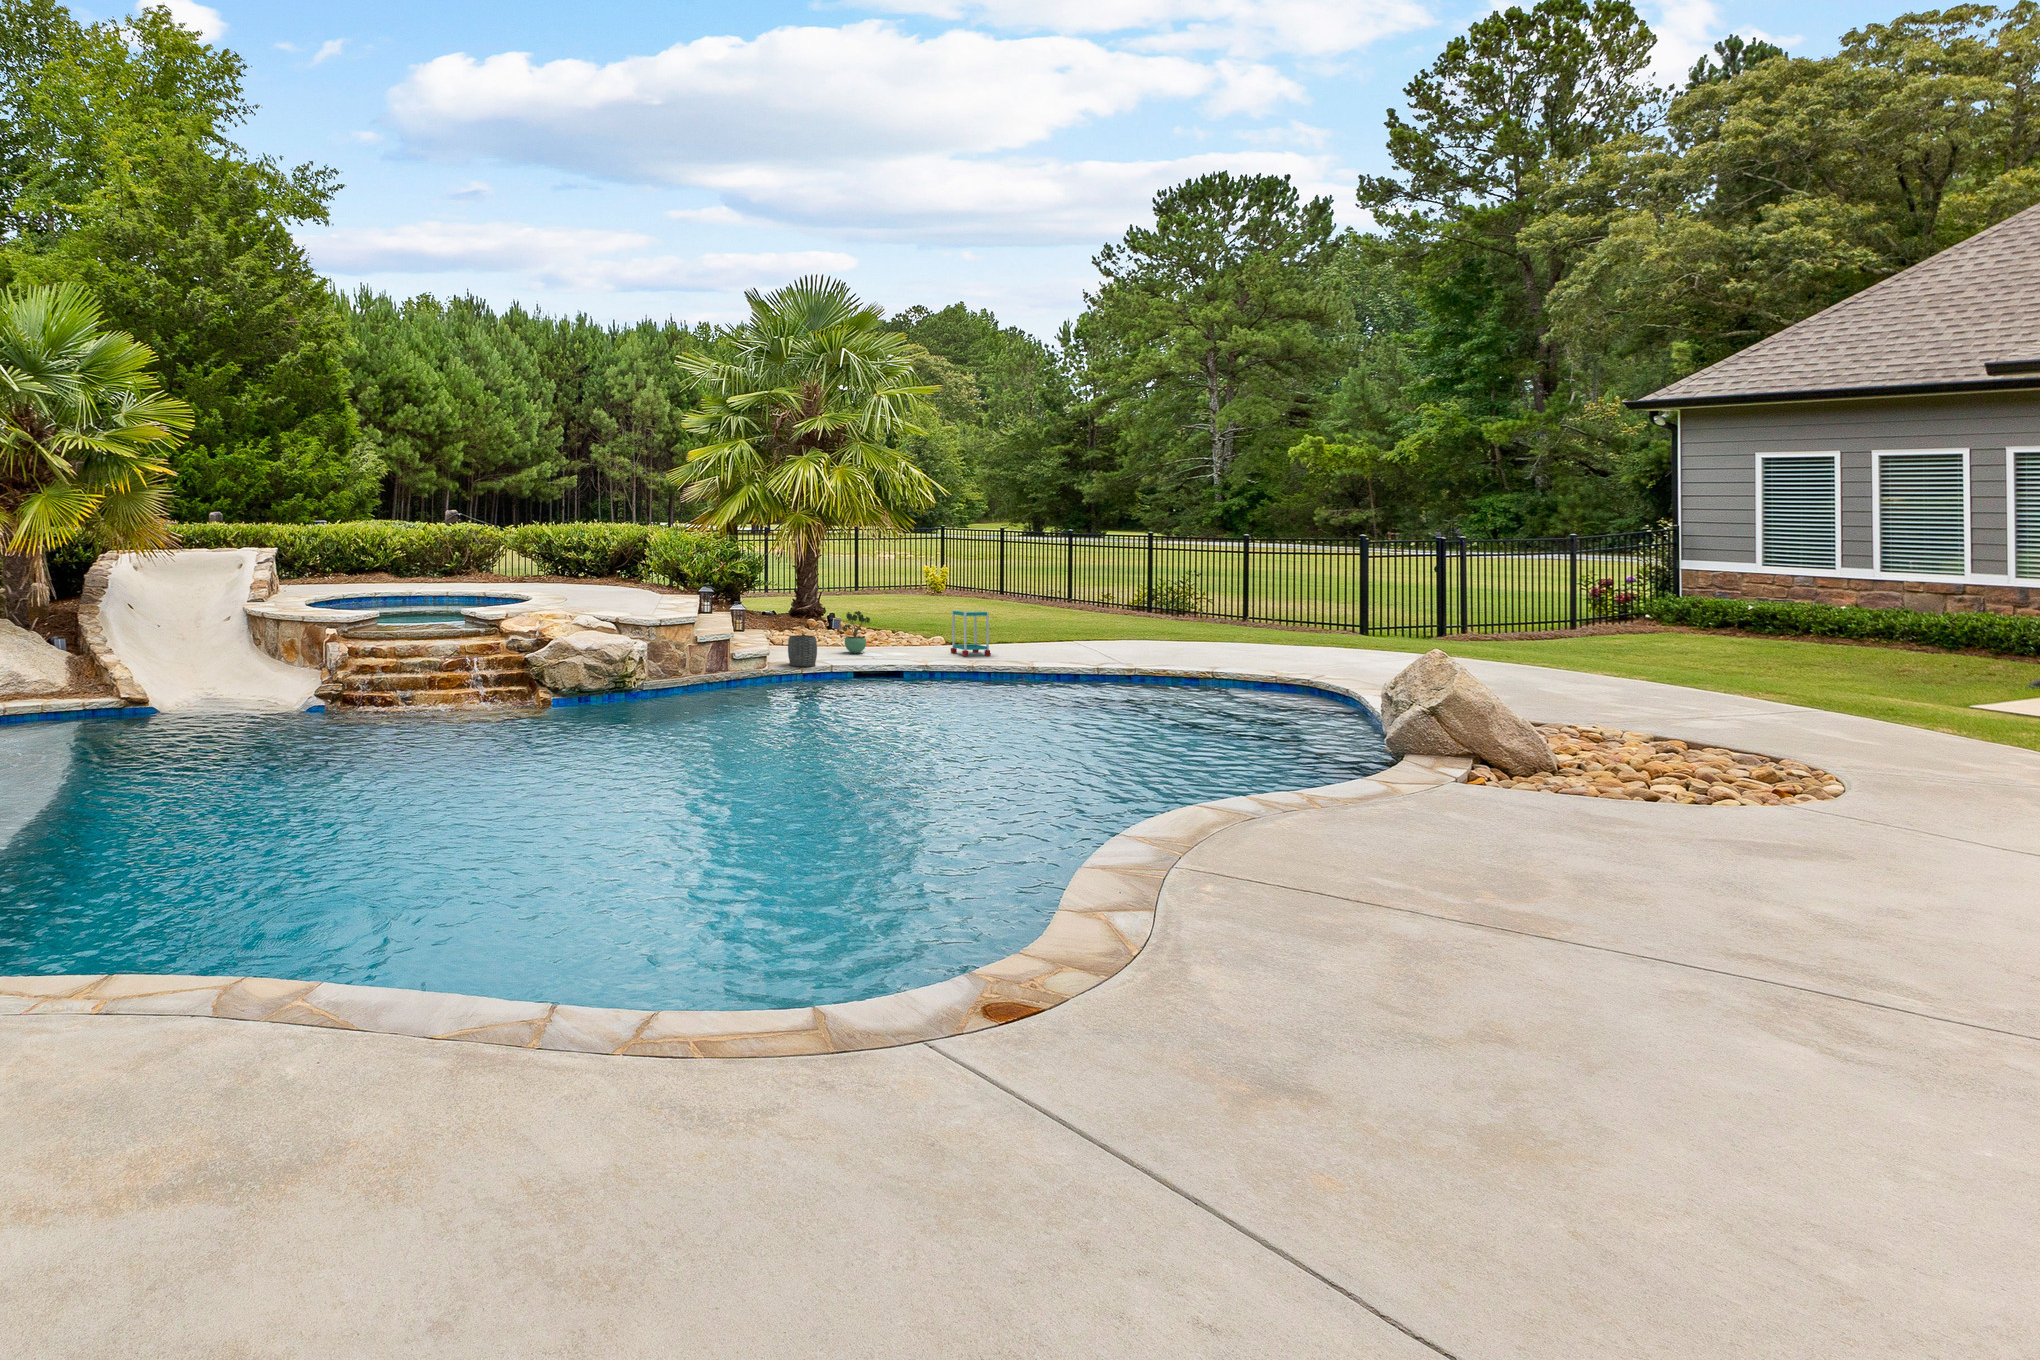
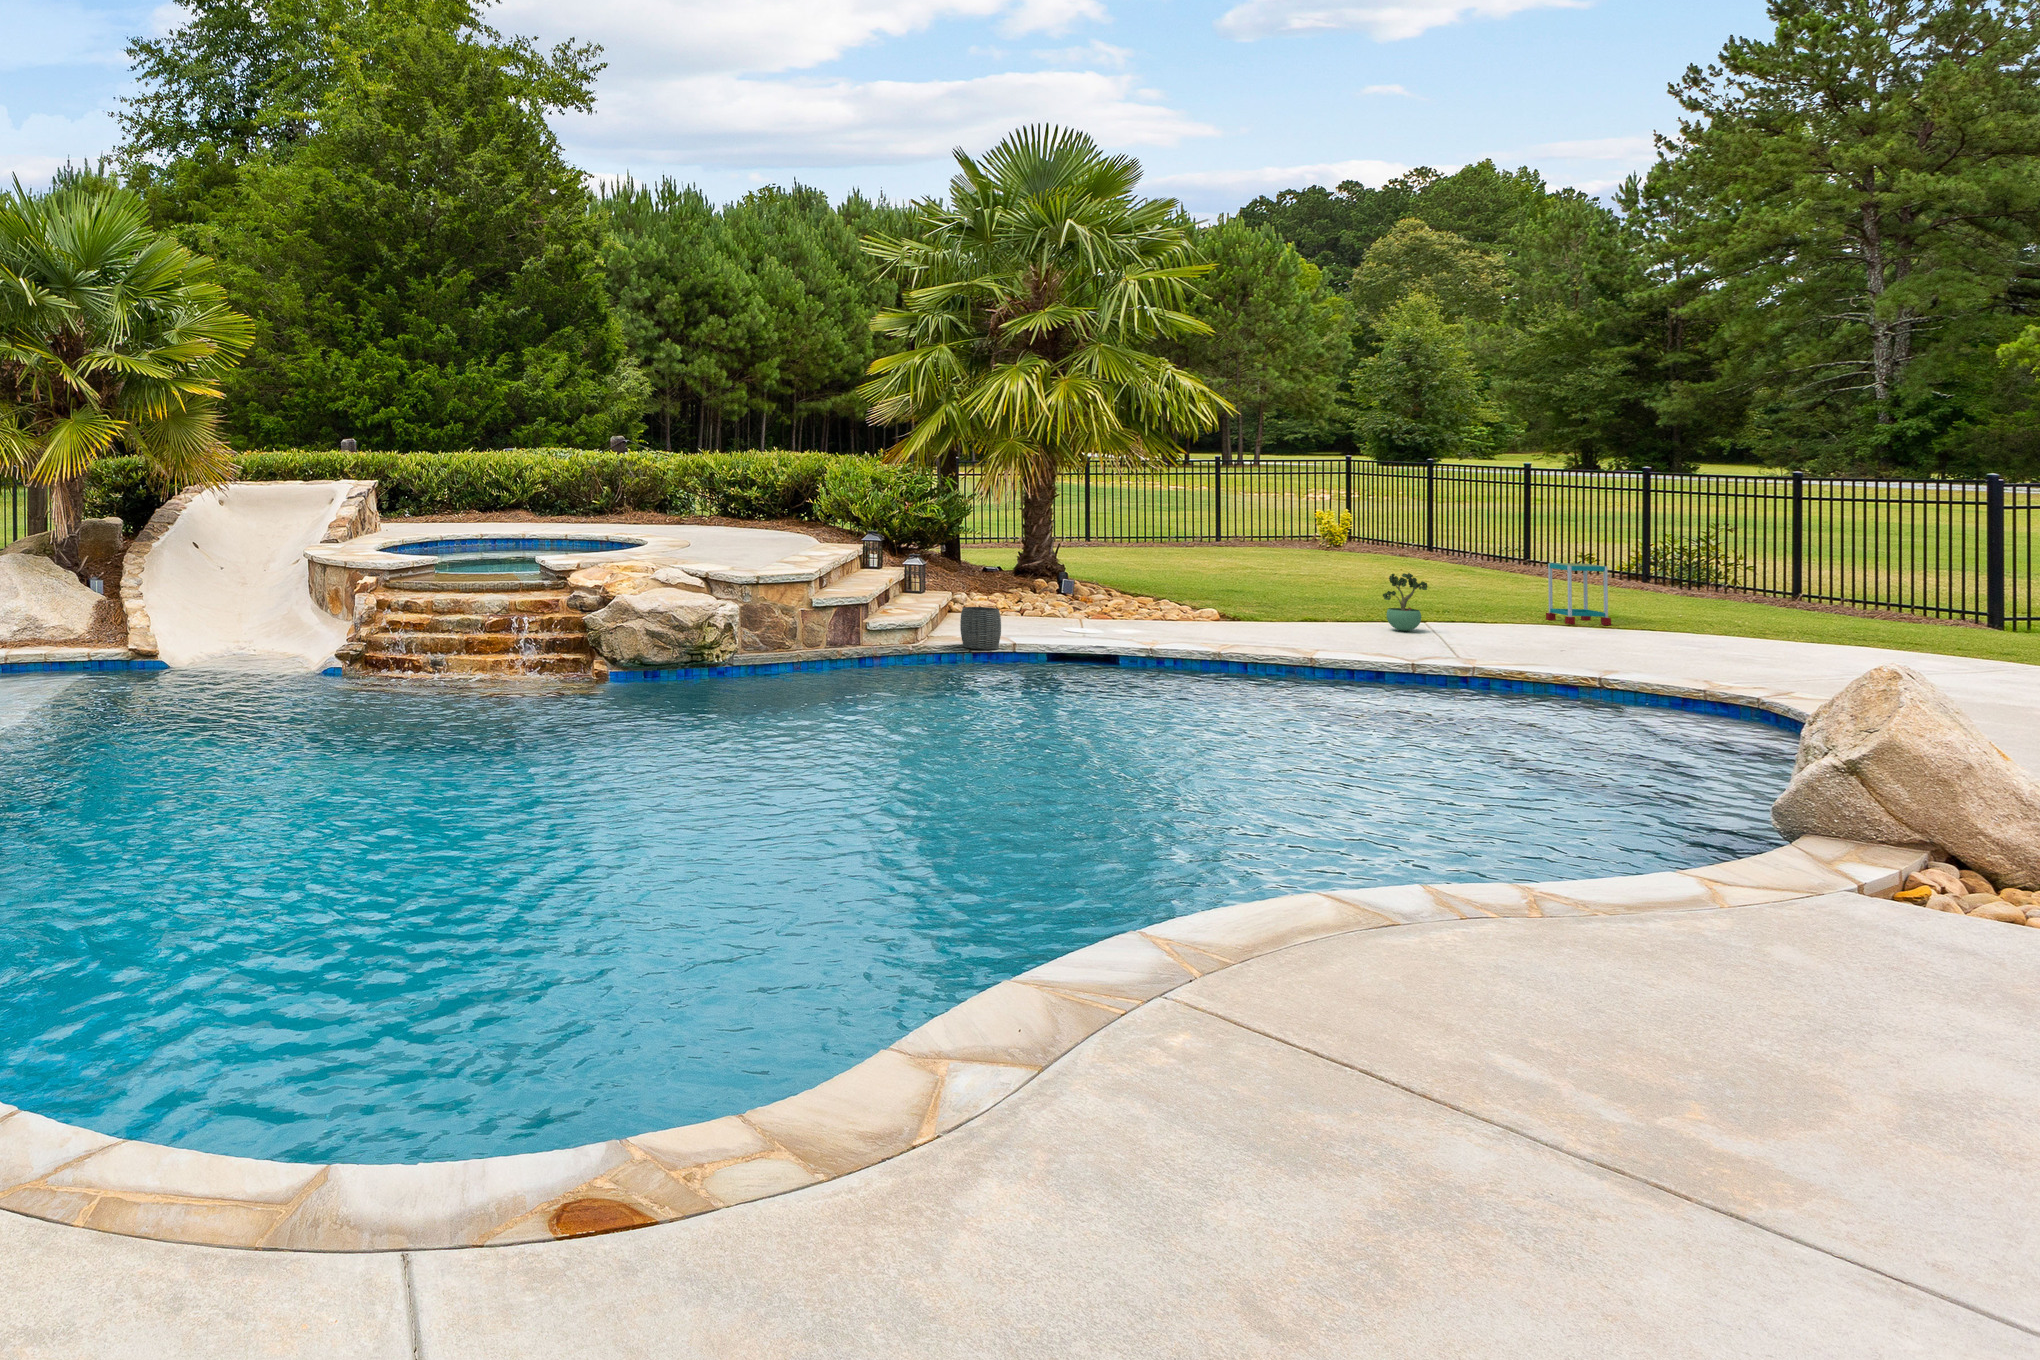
side table: present [951,610,991,656] -> present [1546,563,1611,625]
potted plant: present [842,611,870,653] -> present [1383,573,1428,631]

